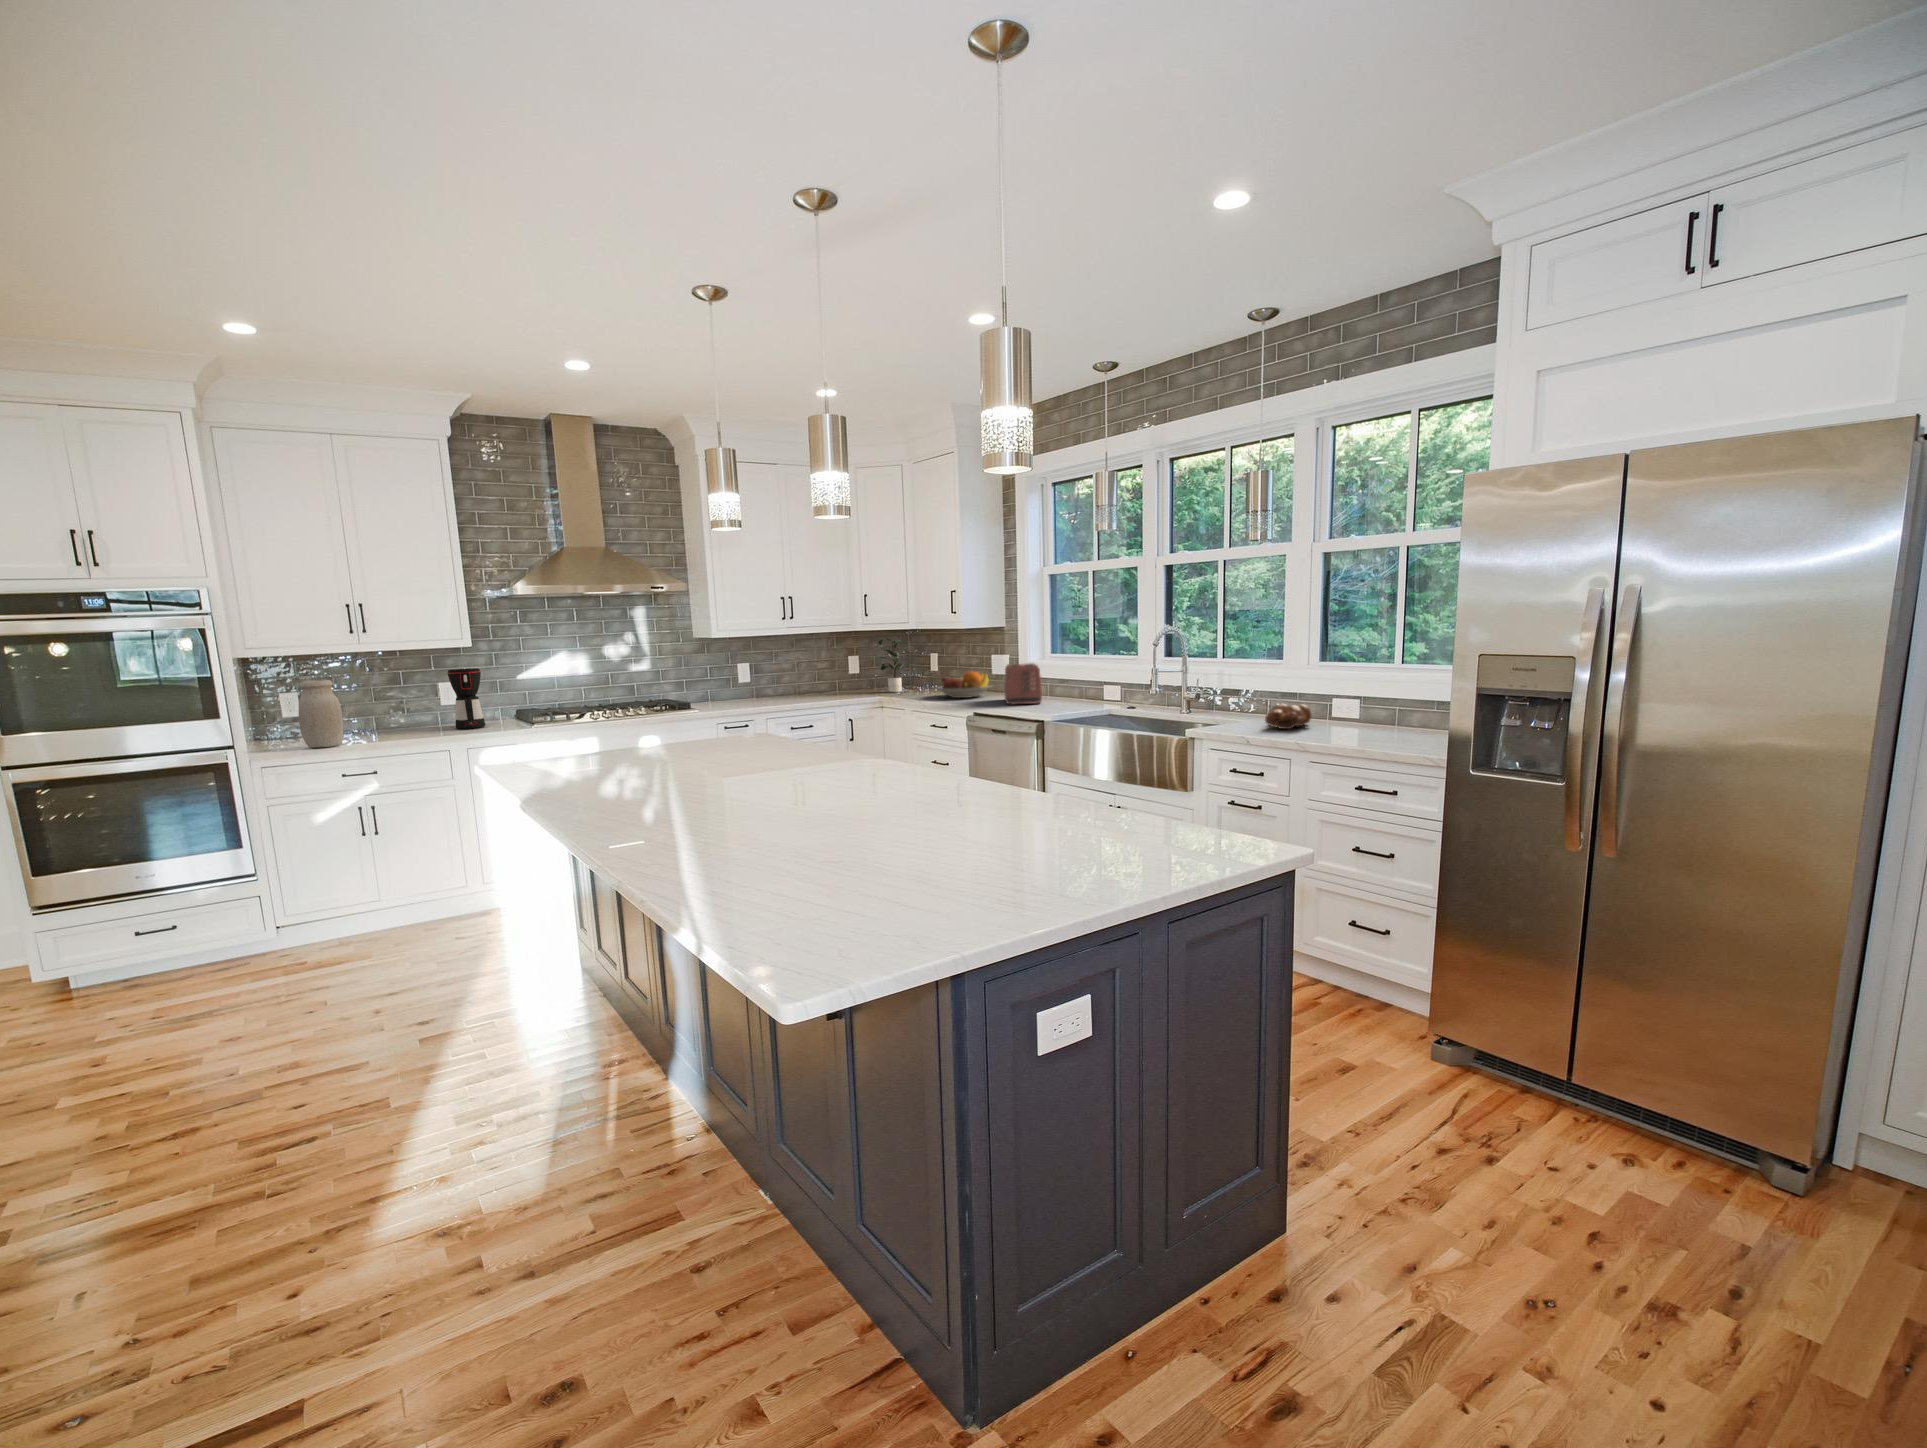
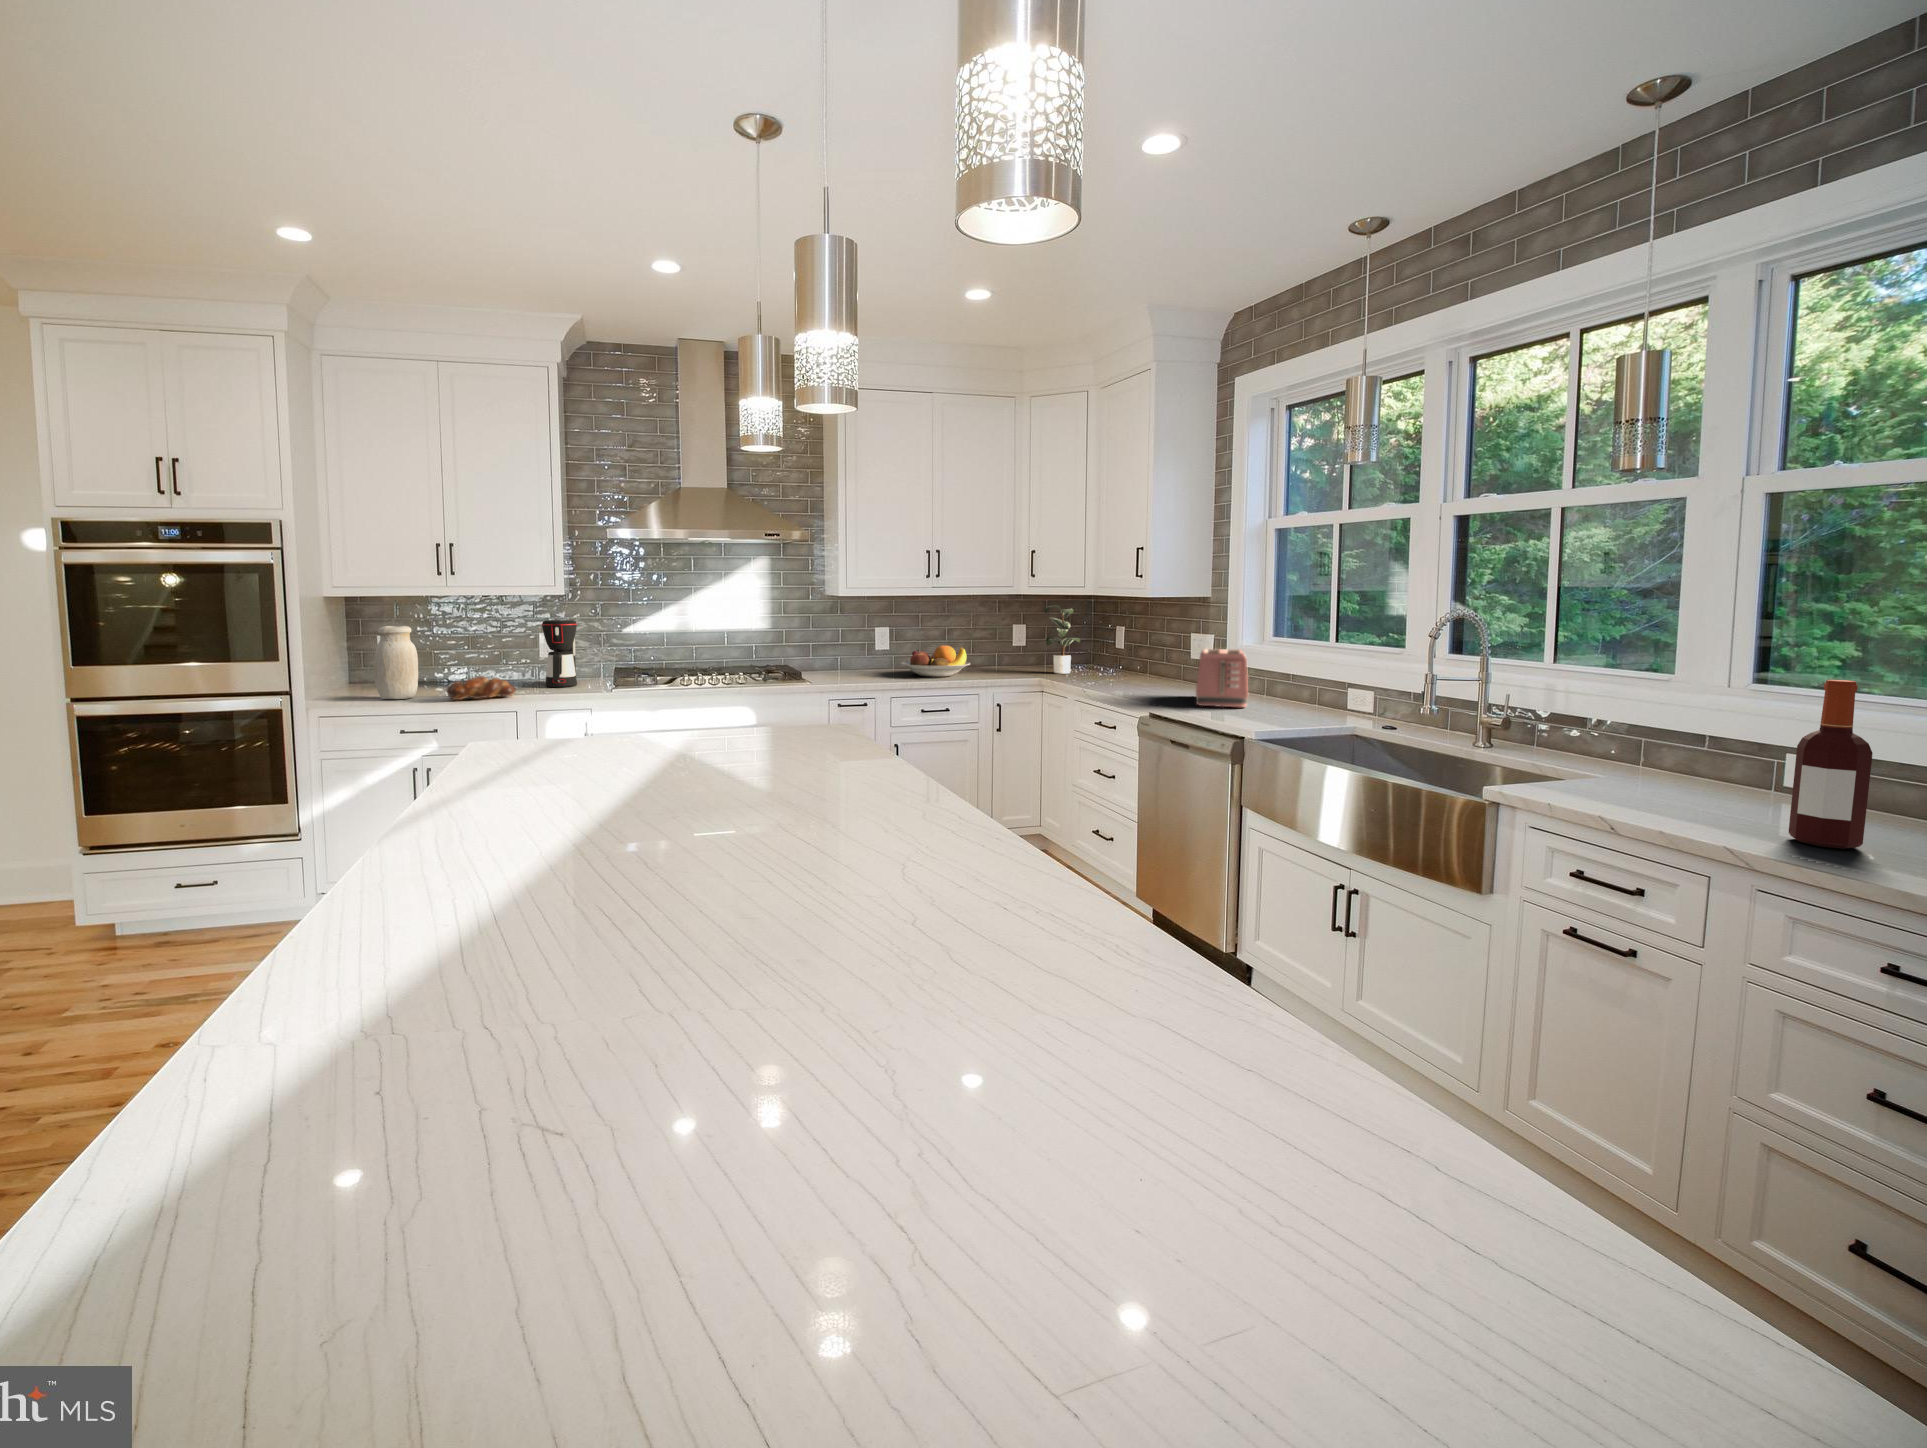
bottle: none [1325,653,1355,737] -> present [1789,680,1873,849]
fruit bowl: present [936,671,992,698] -> present [901,645,970,677]
bread loaf: present [1265,704,1311,729] -> present [447,676,516,700]

